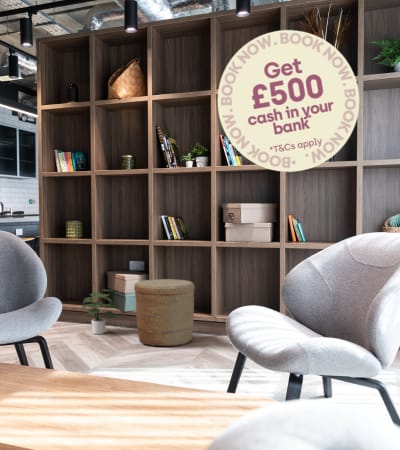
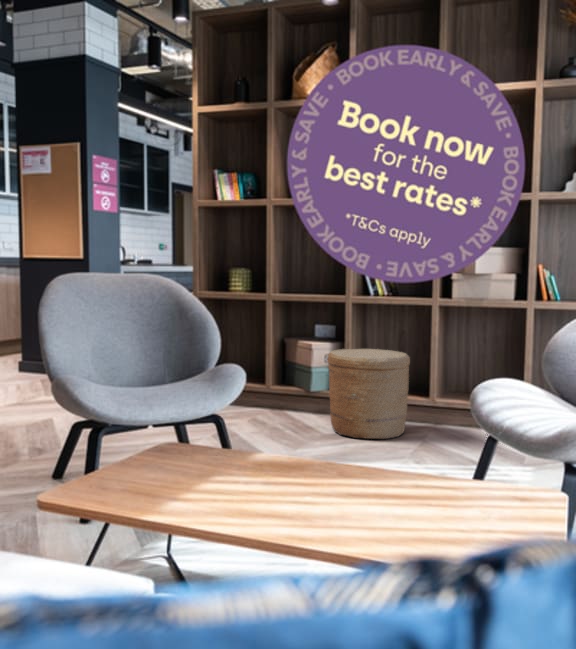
potted plant: present [82,290,121,334] -> none [252,360,307,420]

